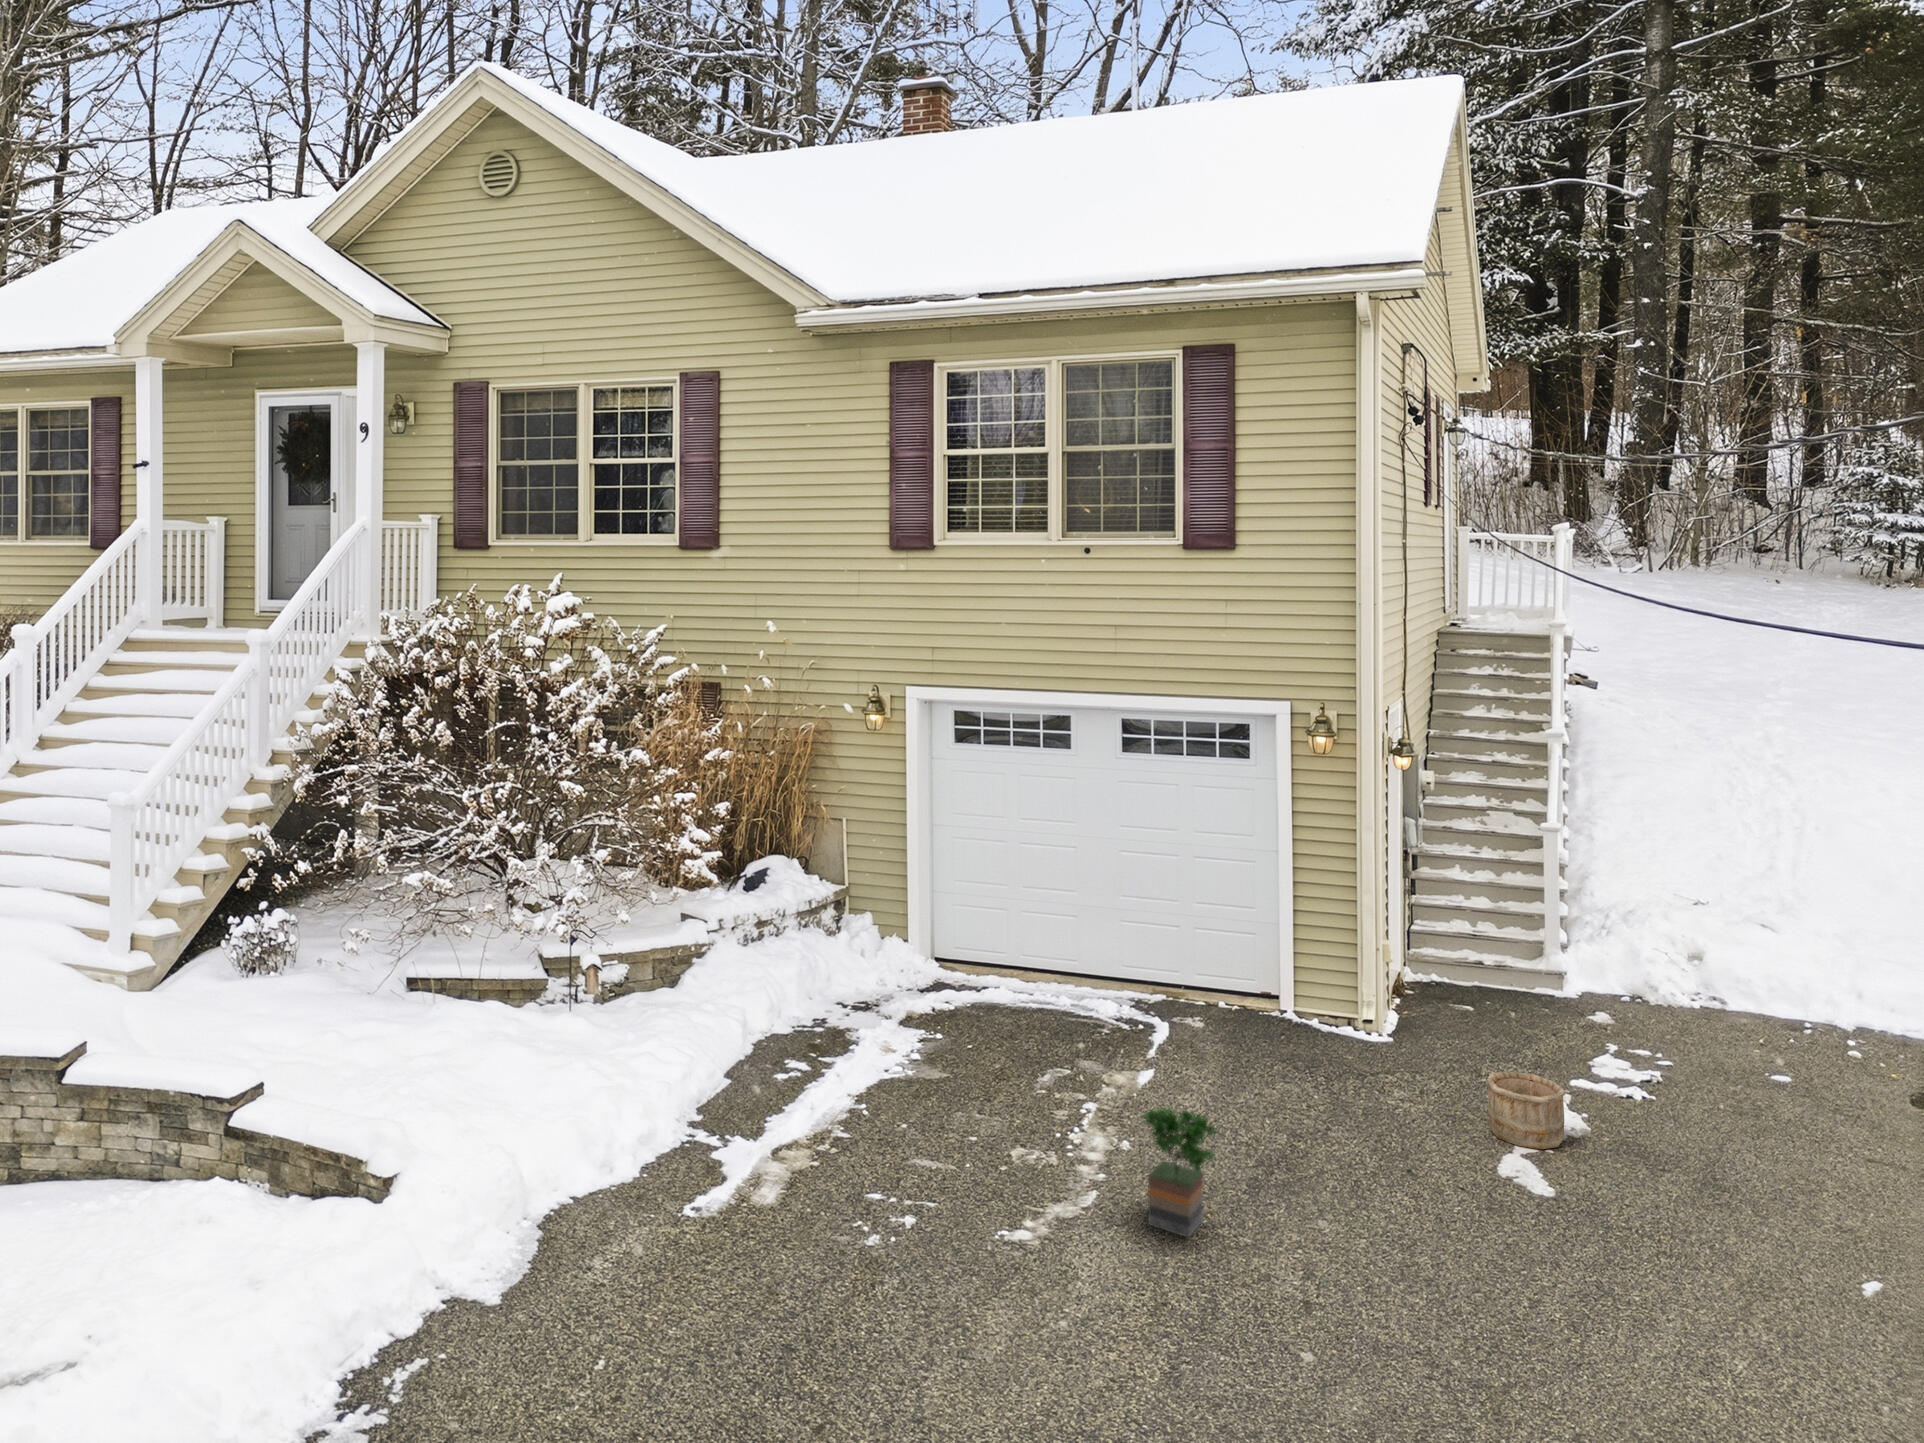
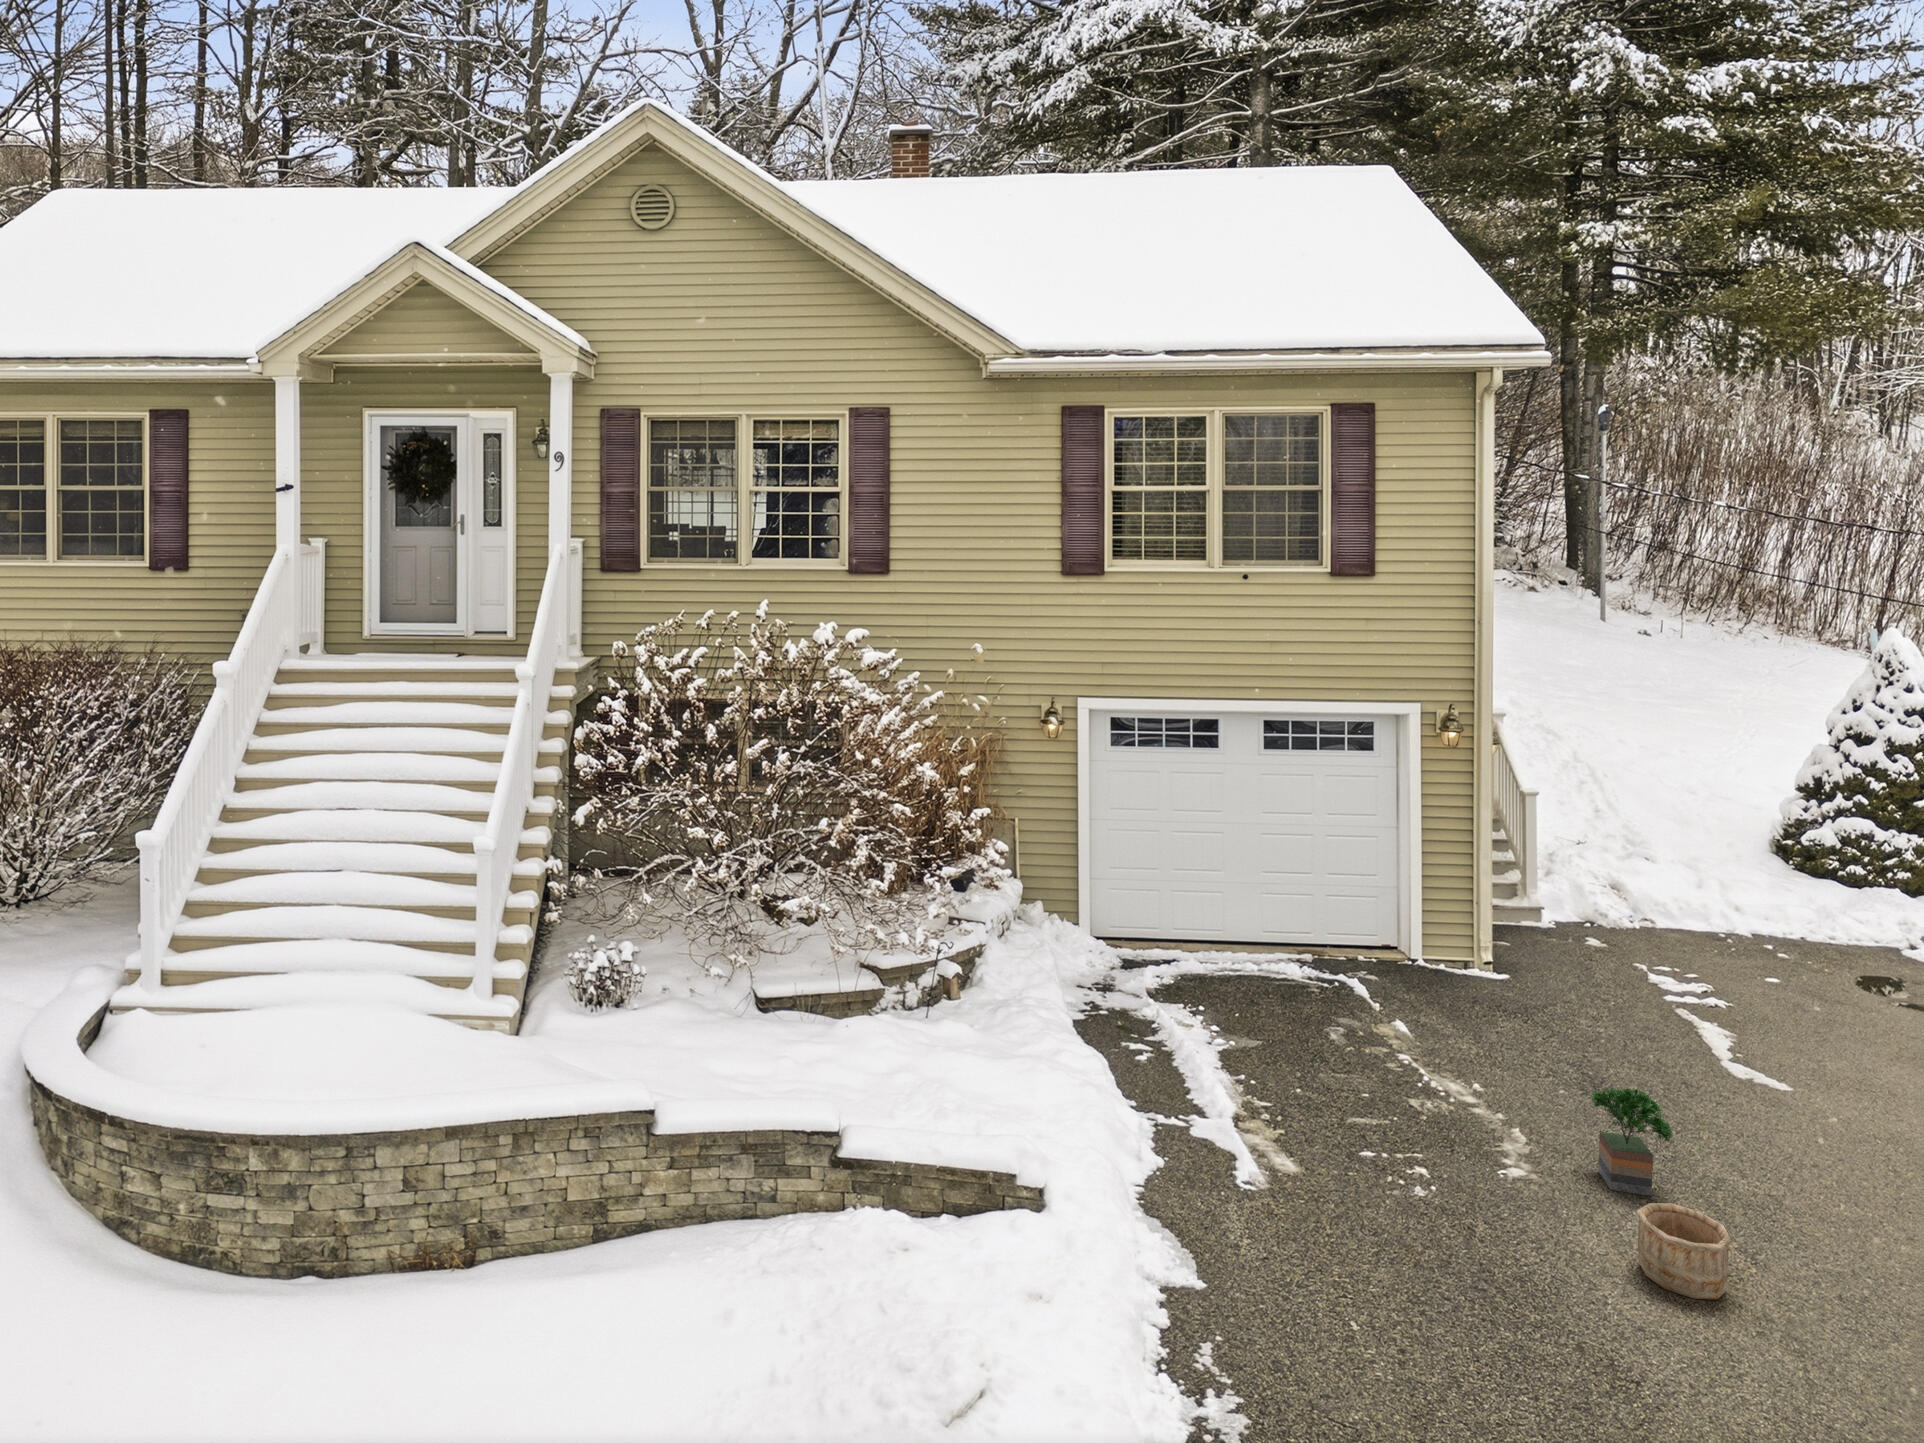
wooden bucket: present [1485,1071,1566,1149] -> present [1636,1203,1732,1300]

